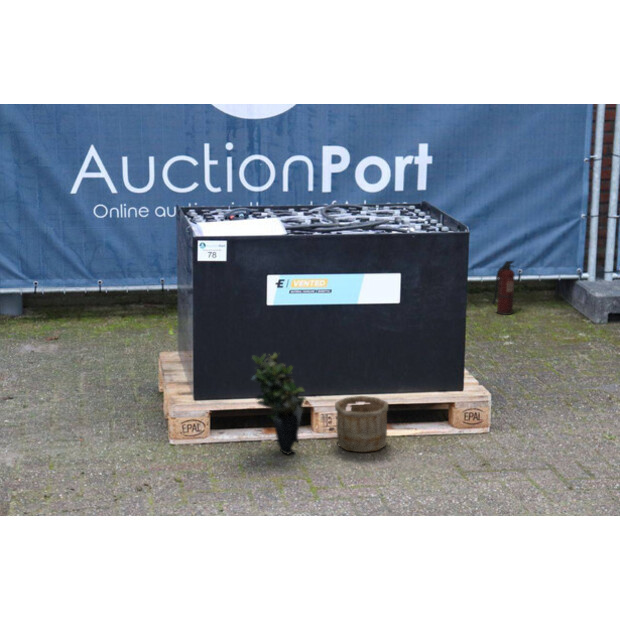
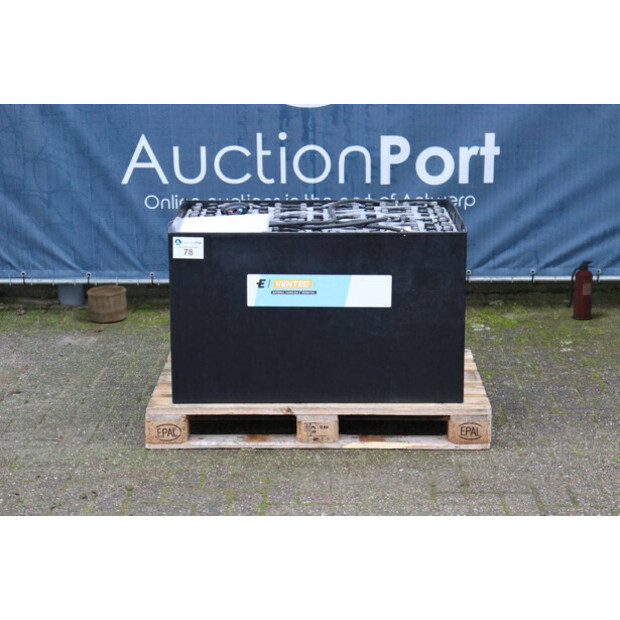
potted plant: present [251,353,306,454] -> none [223,355,284,464]
wooden bucket: present [335,396,388,452] -> present [87,285,127,323]

